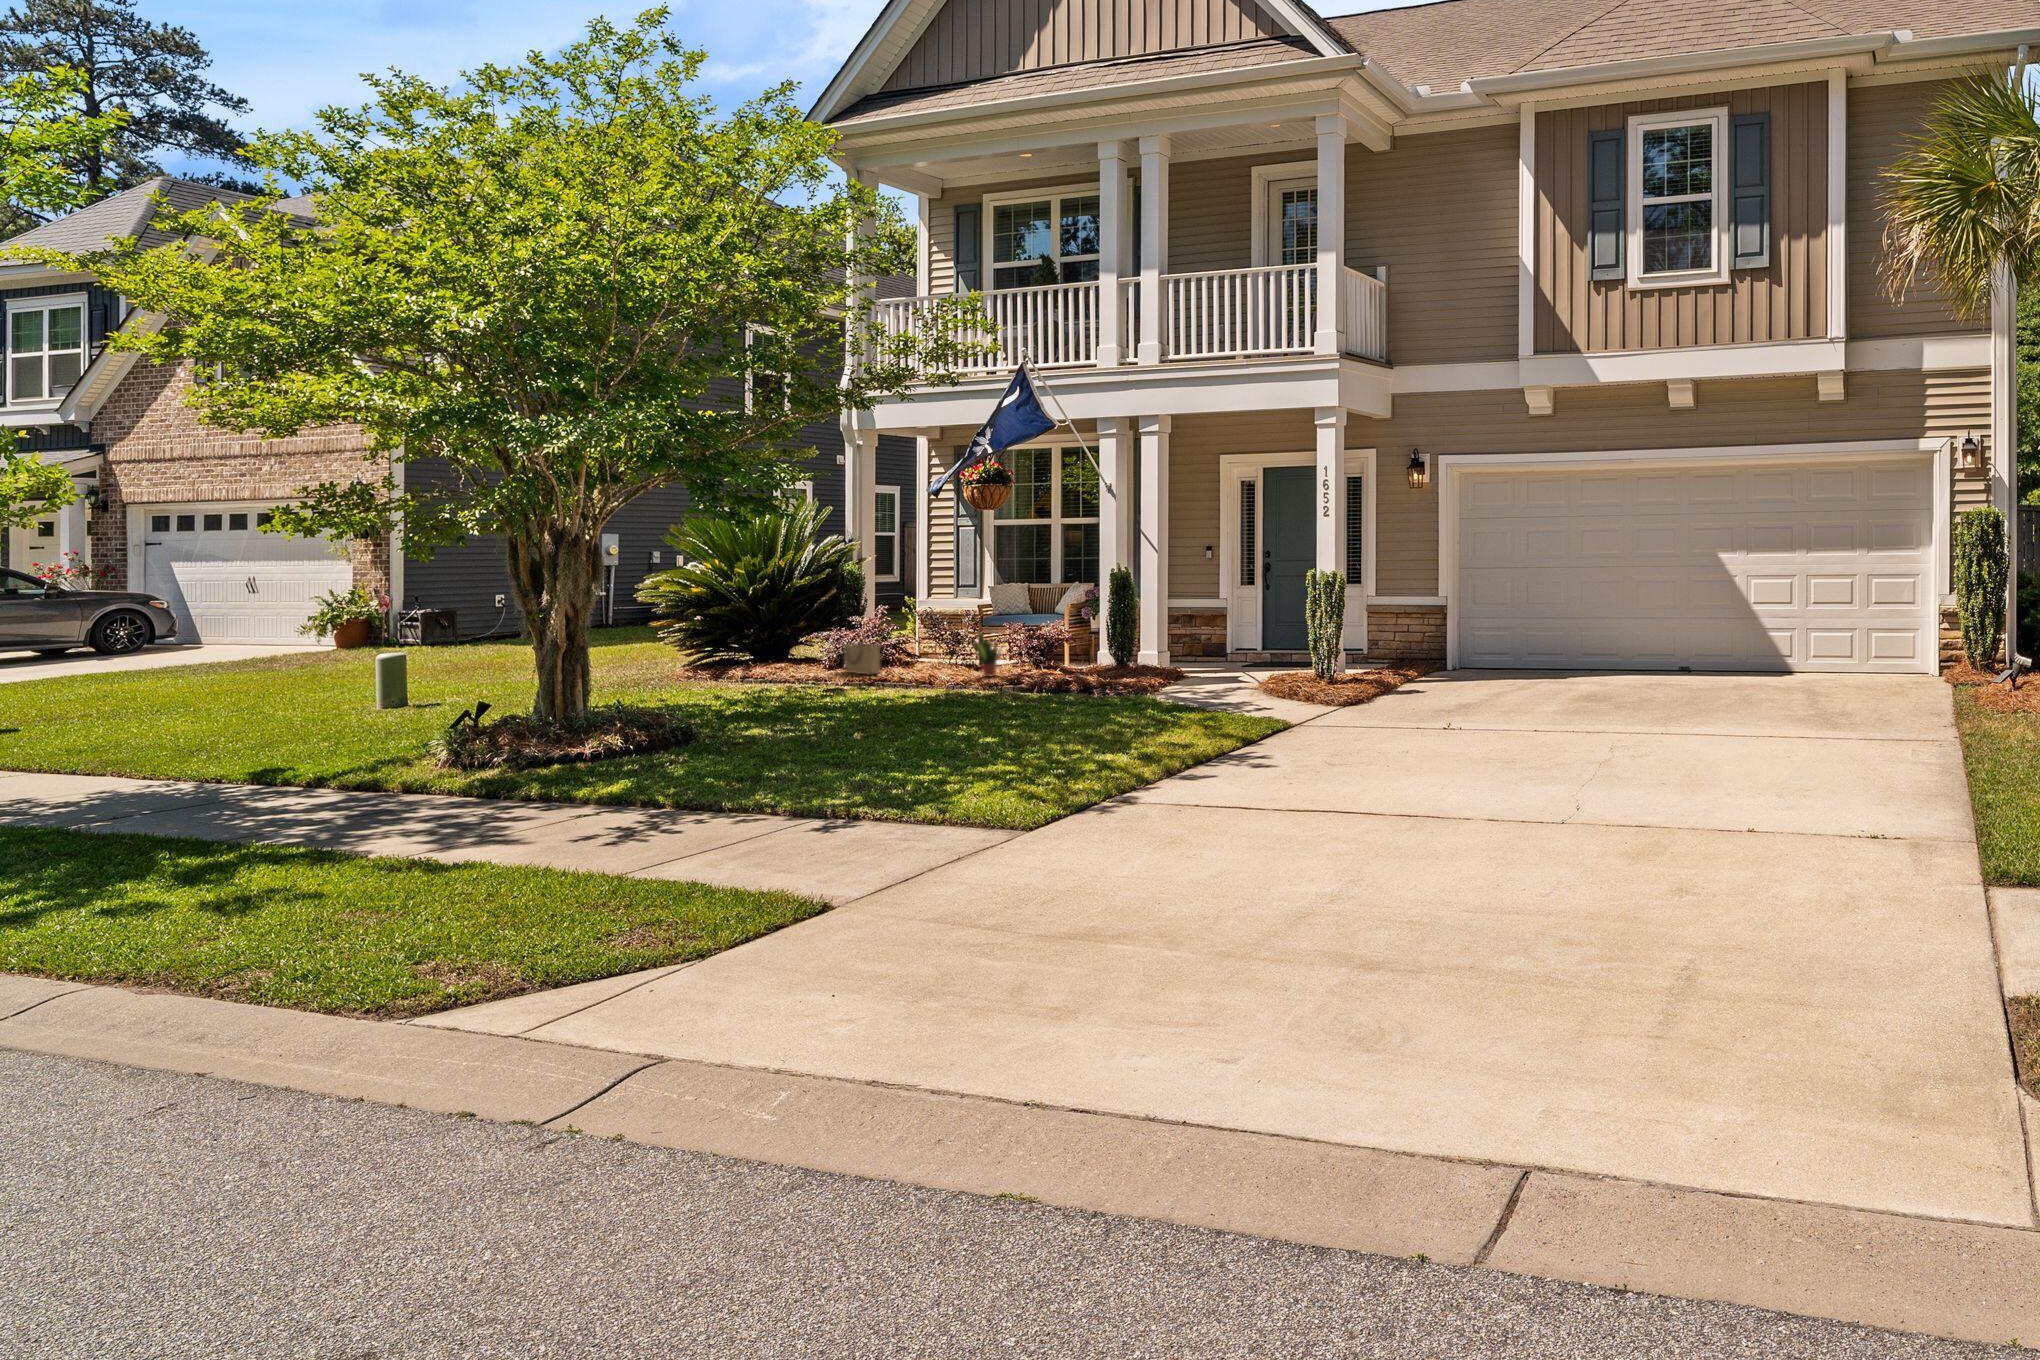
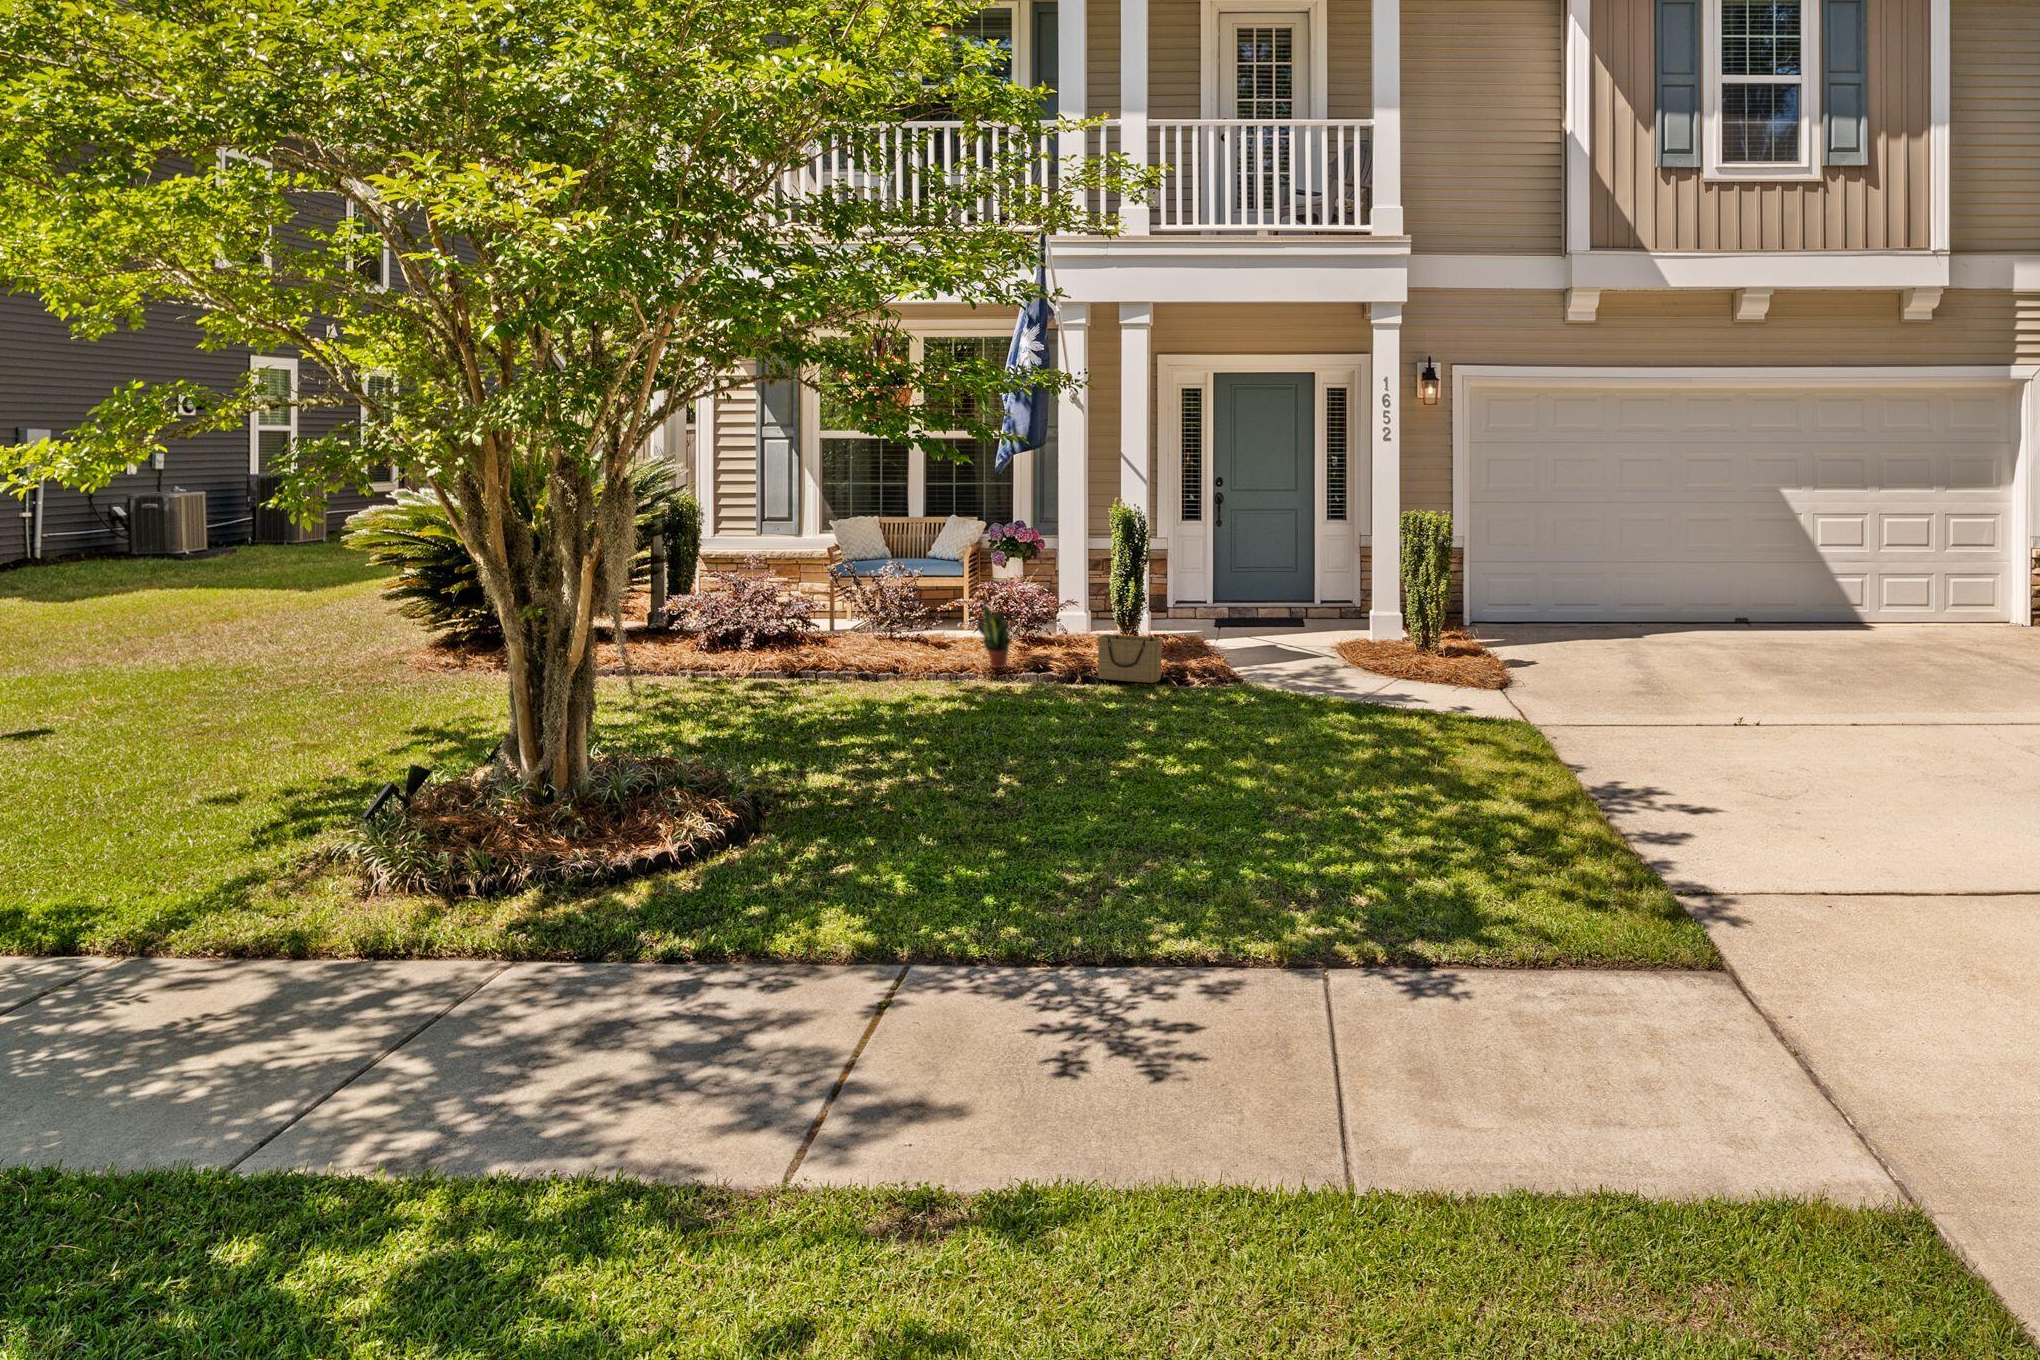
basket: present [844,644,880,674] -> present [1097,634,1164,683]

